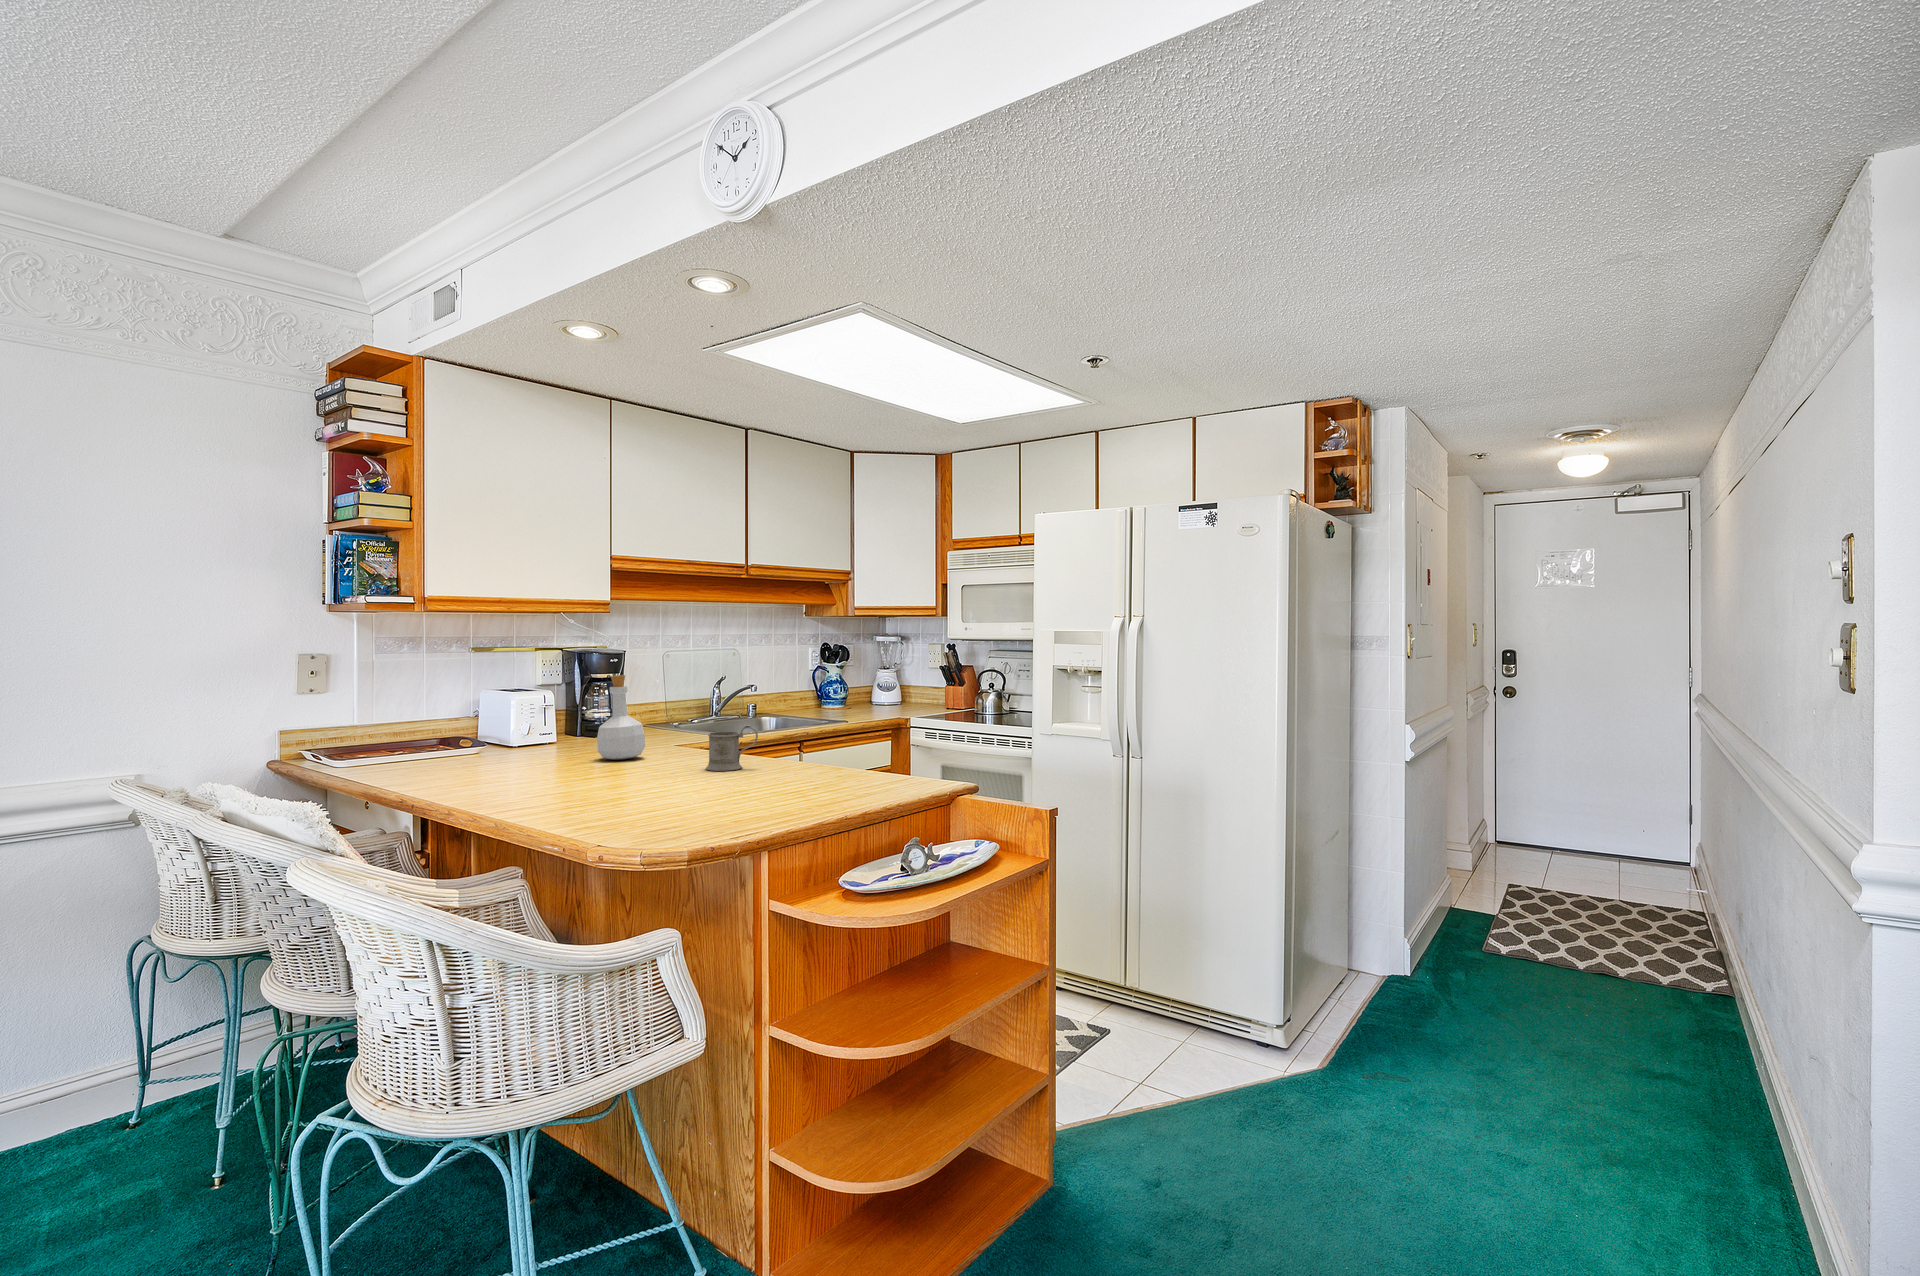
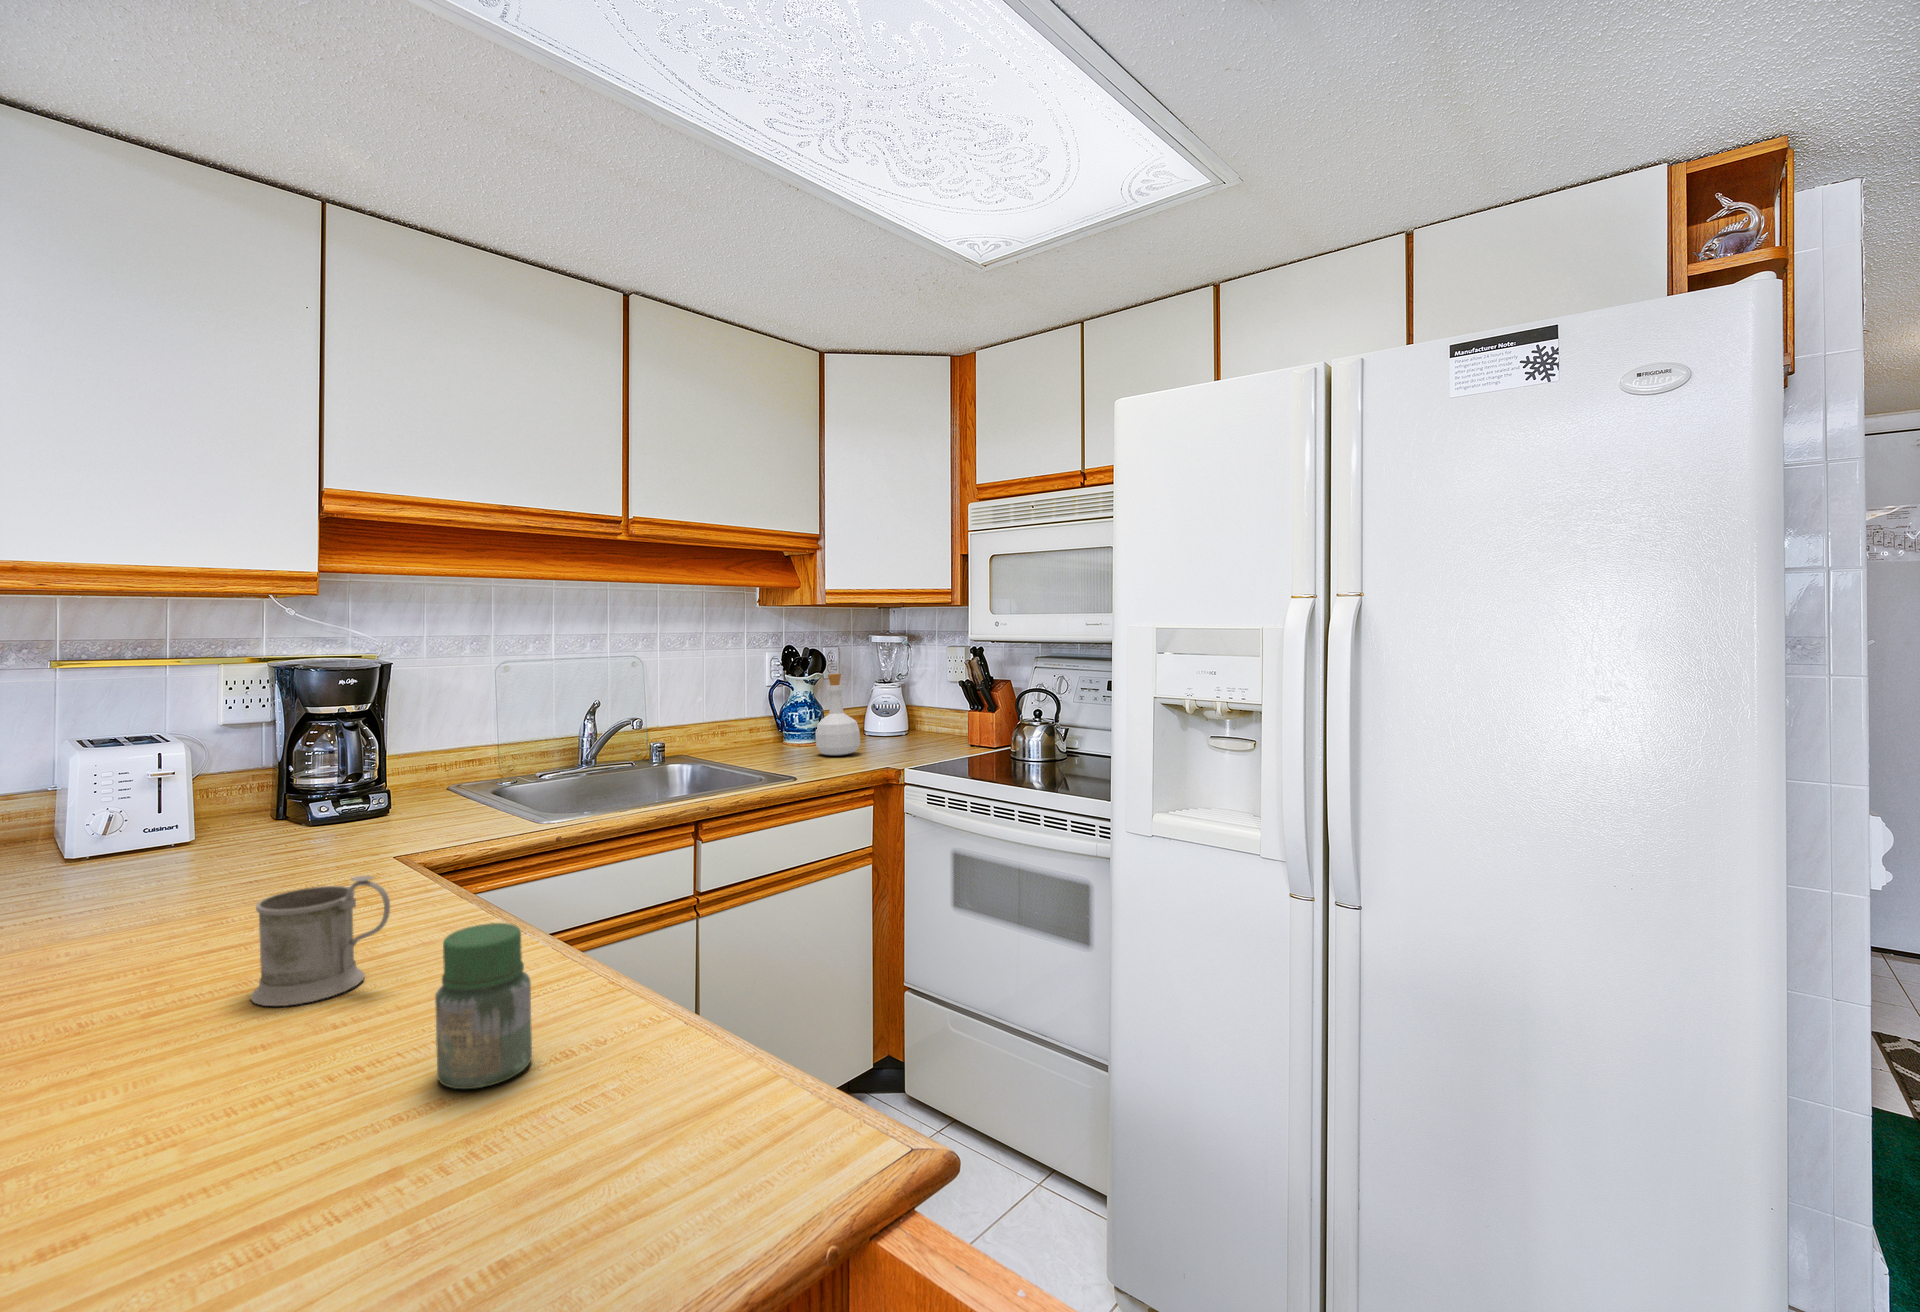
bottle: present [597,675,645,760] -> present [816,674,860,756]
jar: none [808,730,836,779] -> present [435,923,532,1089]

